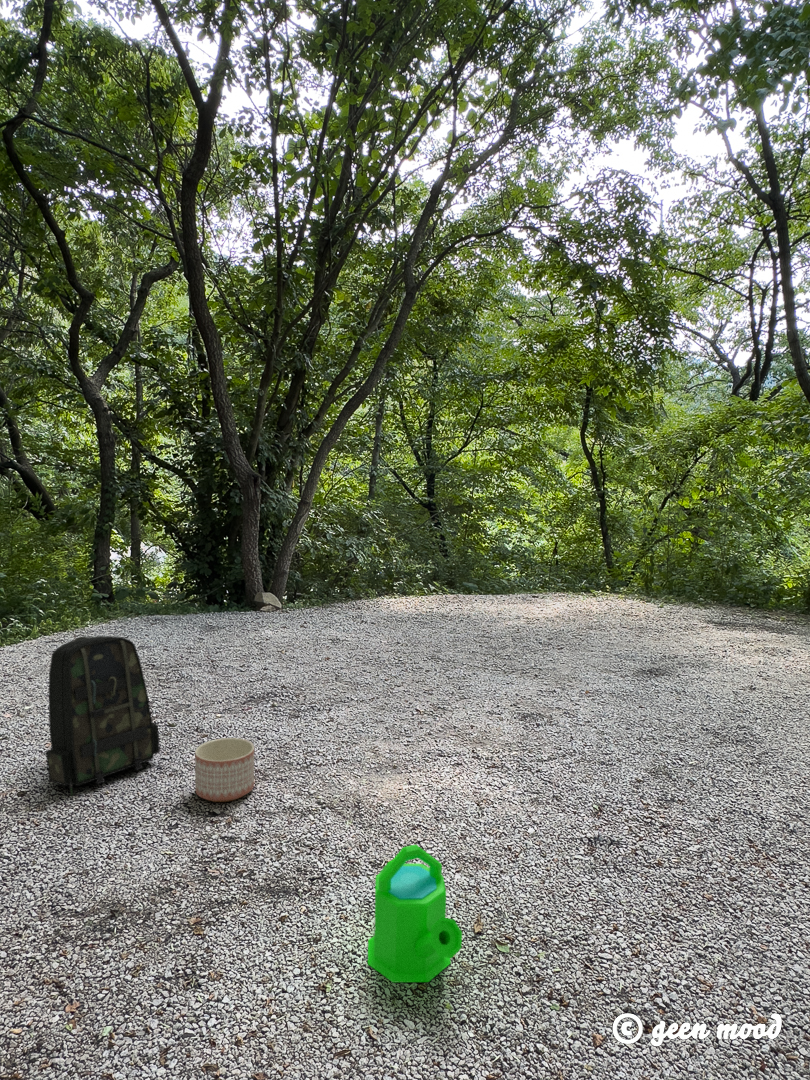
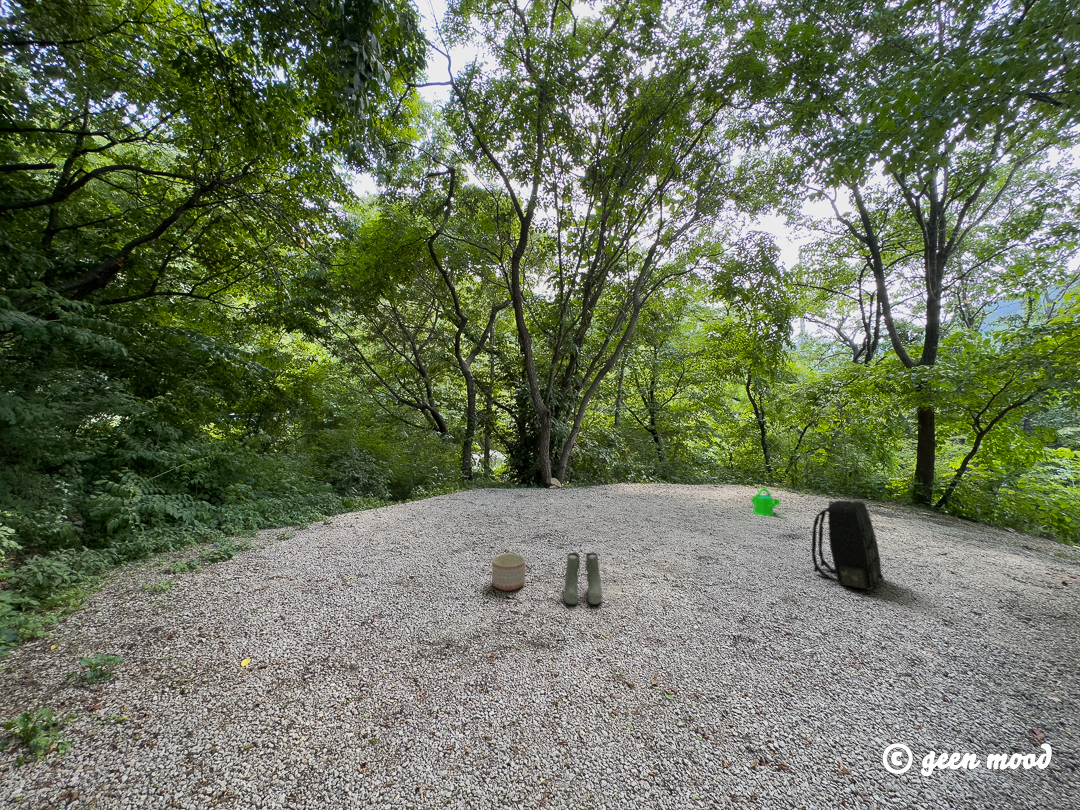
backpack: present [46,636,160,796] -> present [812,501,884,590]
boots: none [324,727,386,815] -> present [564,553,602,605]
watering can: present [368,845,462,982] -> present [752,488,780,516]

